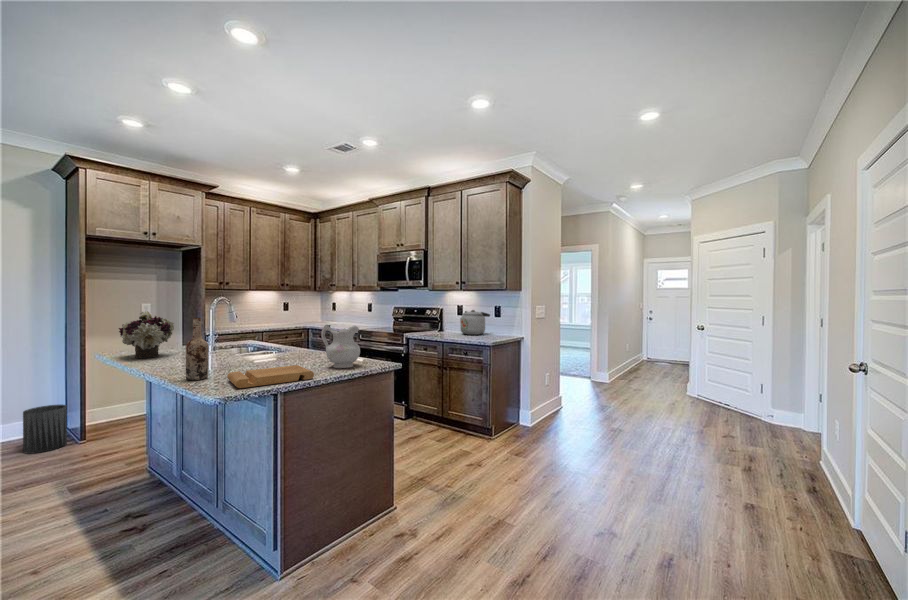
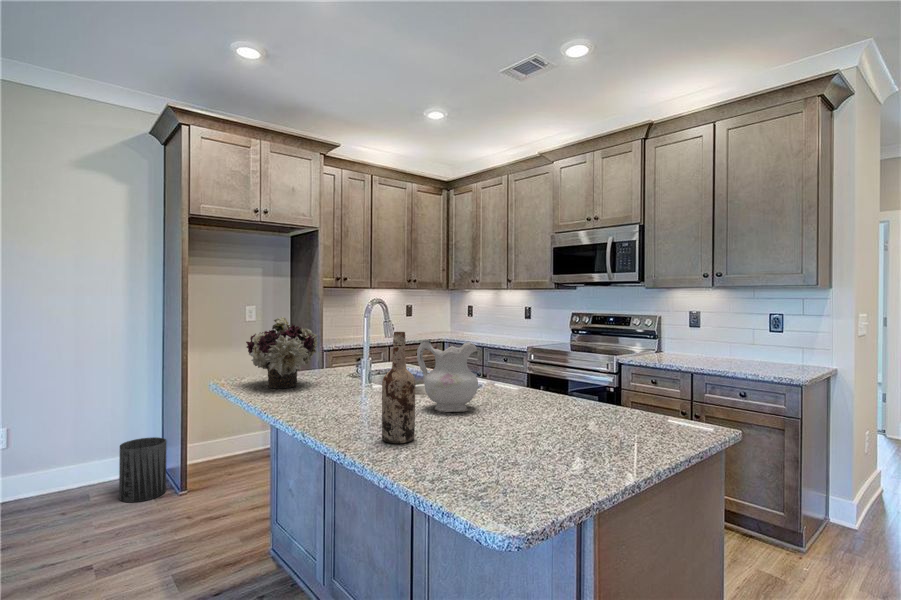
kettle: present [460,310,490,335] -> none [702,320,762,362]
ceramic pitcher: present [321,325,360,368] -> present [417,340,478,412]
cutting board: present [227,365,314,388] -> none [456,421,613,473]

